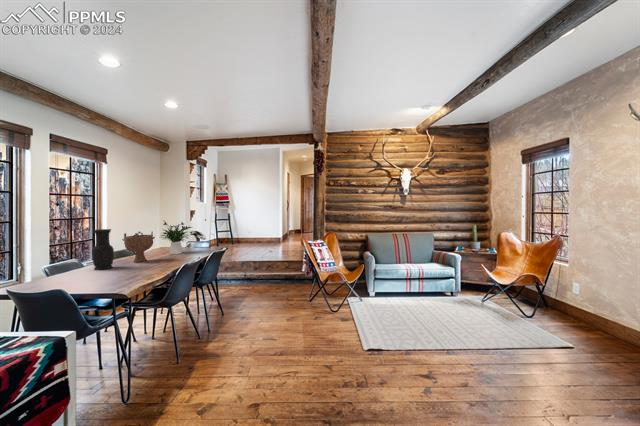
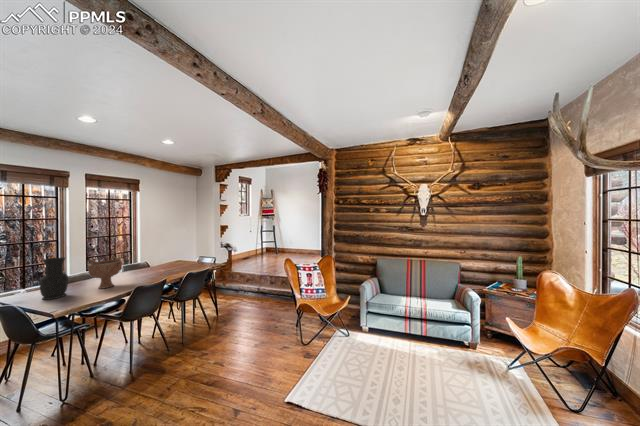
flower arrangement: present [161,221,192,254] -> none [138,243,179,276]

